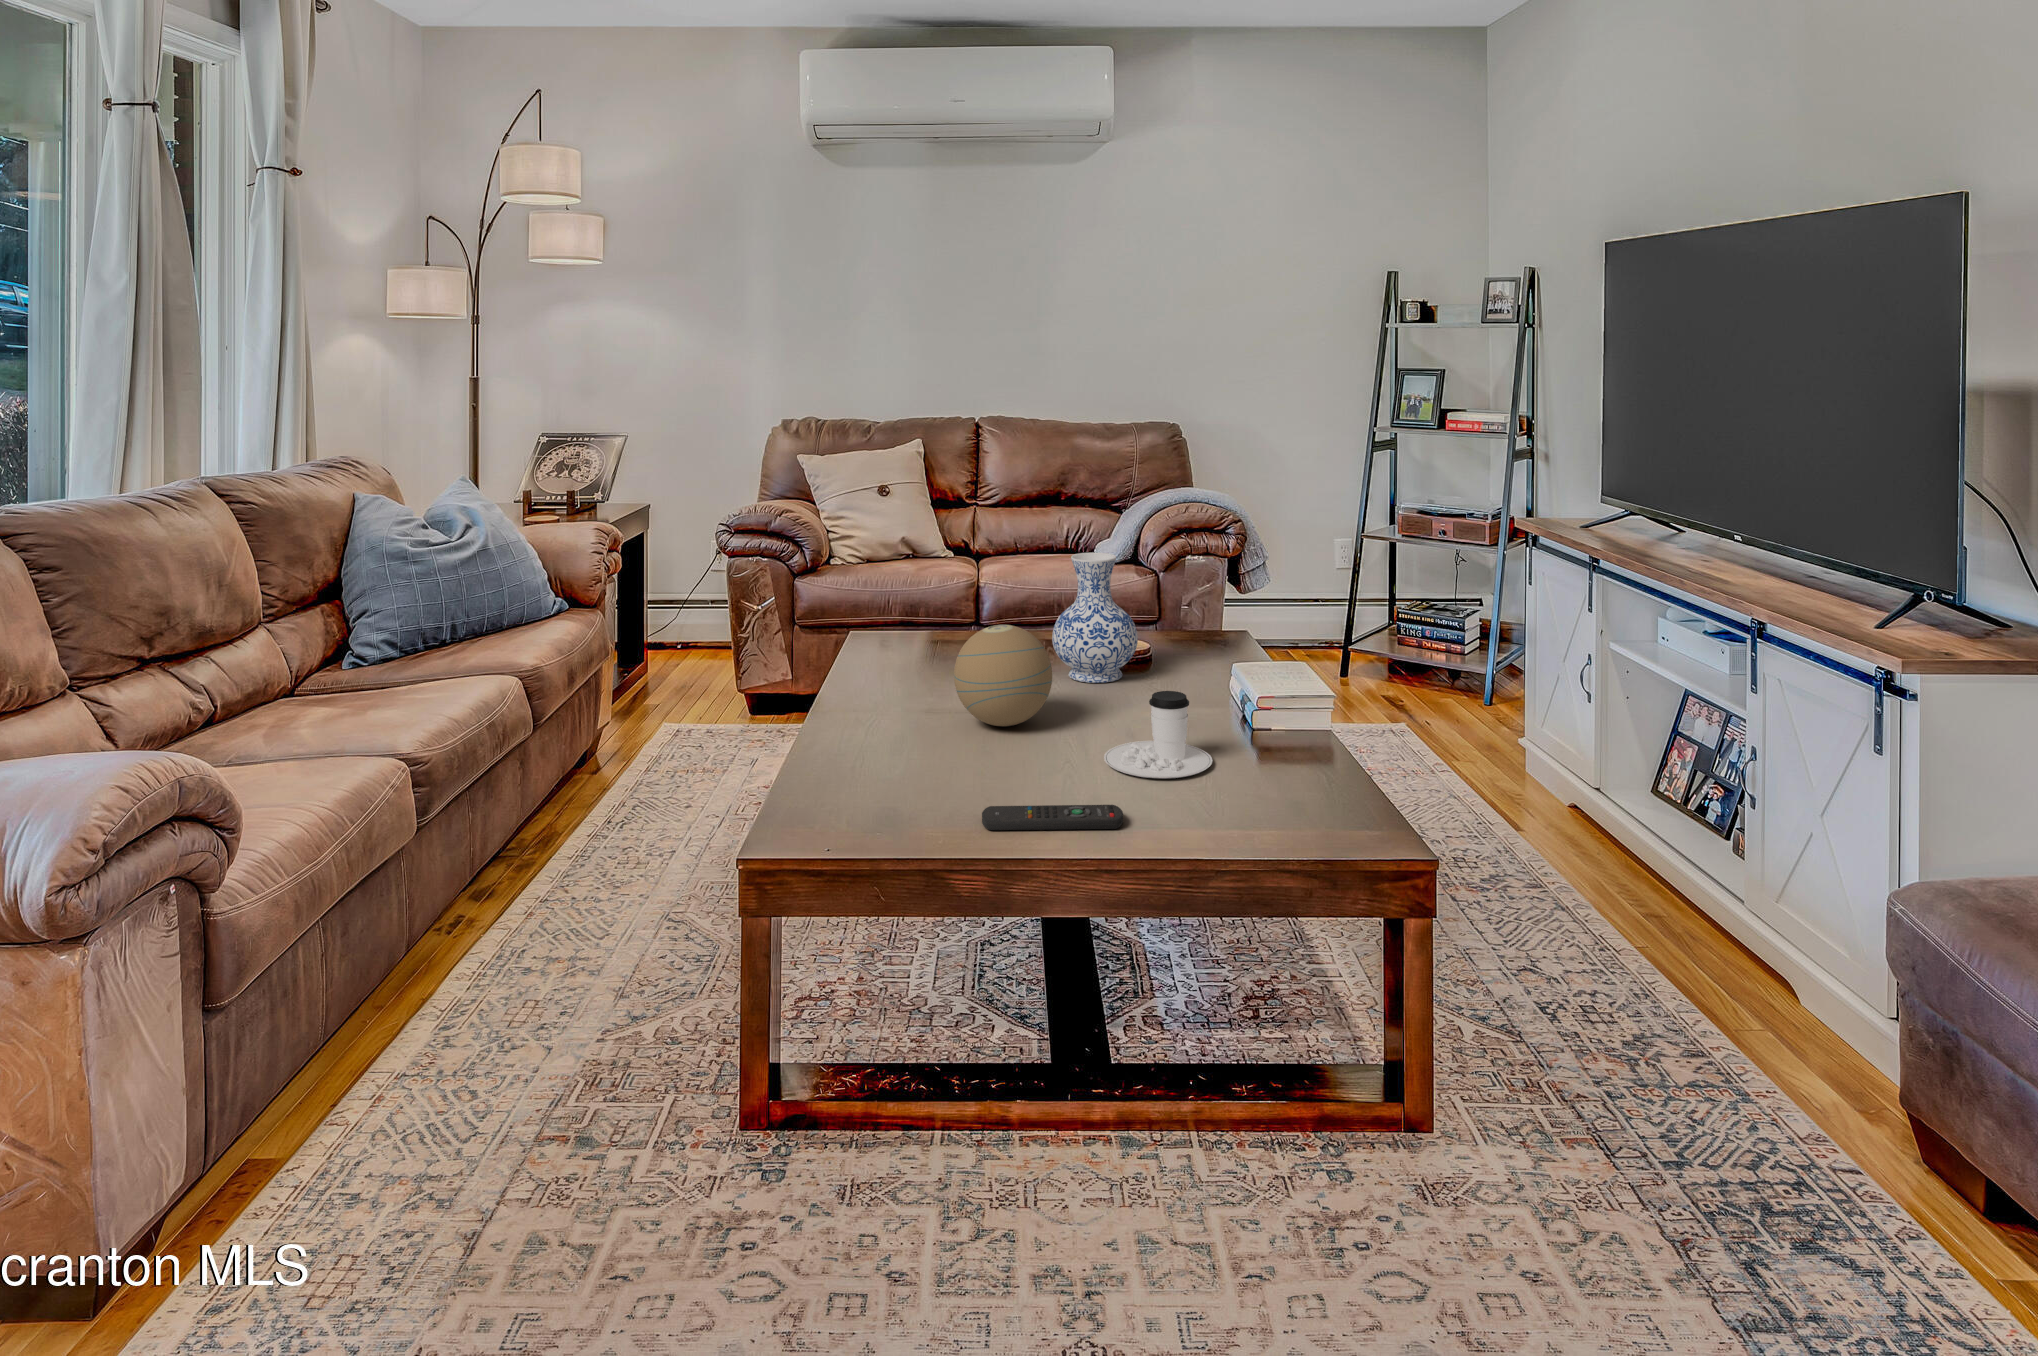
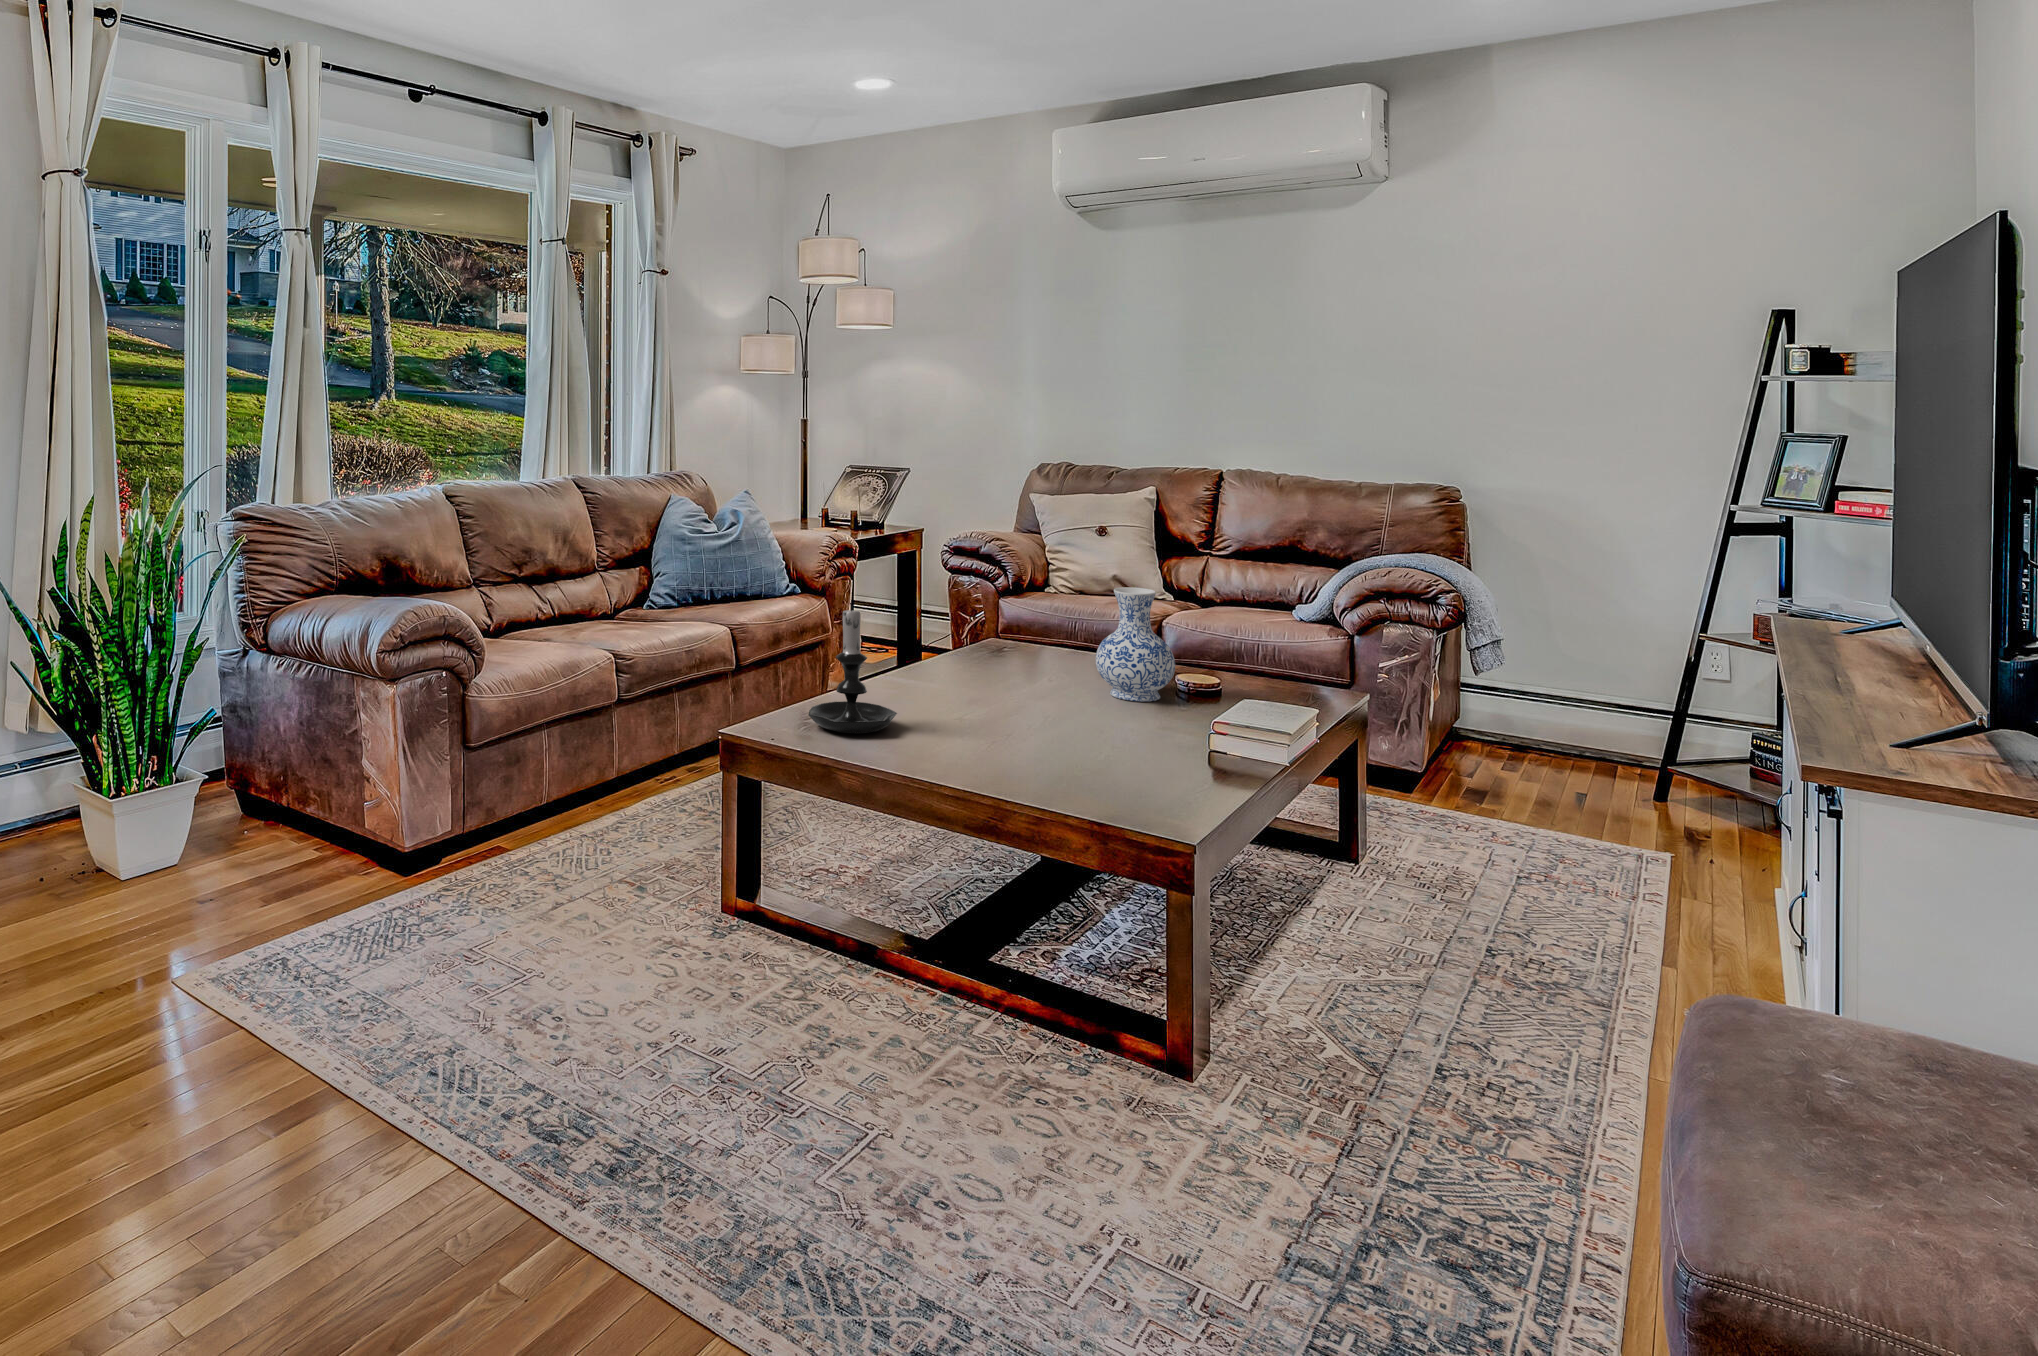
candle holder: none [823,625,944,811] -> present [808,603,897,734]
decorative orb: present [954,625,1052,726] -> none [963,629,1044,710]
coffee cup: present [1104,691,1212,778] -> none [1034,695,1126,761]
remote control: present [982,805,1123,830] -> none [889,743,990,773]

